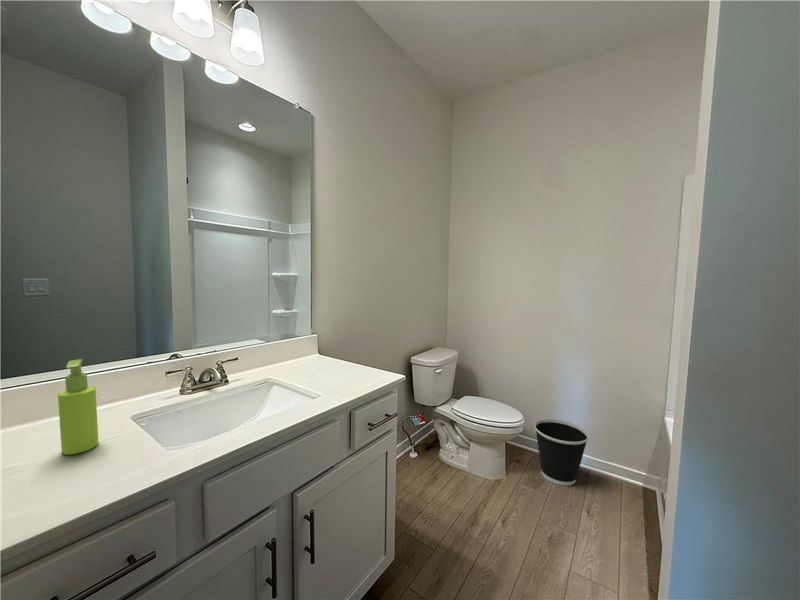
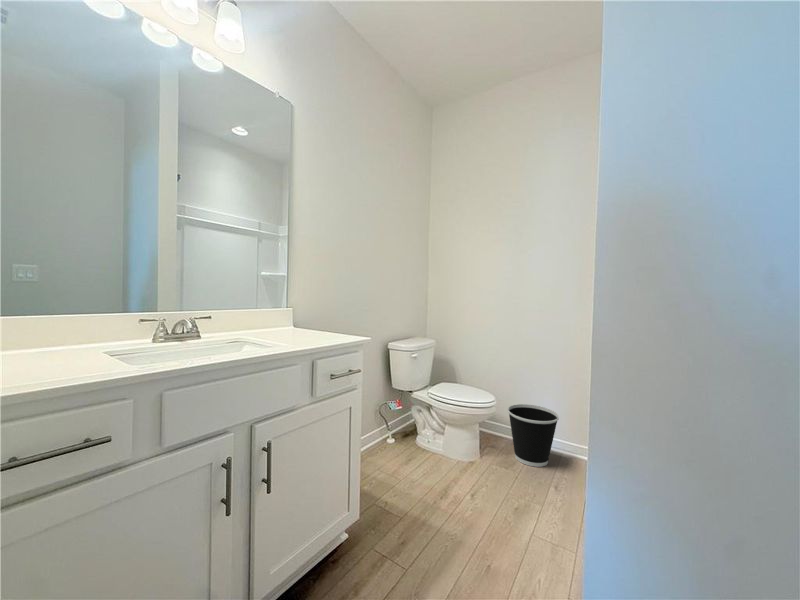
soap dispenser: present [58,359,99,455] -> none [37,280,71,362]

